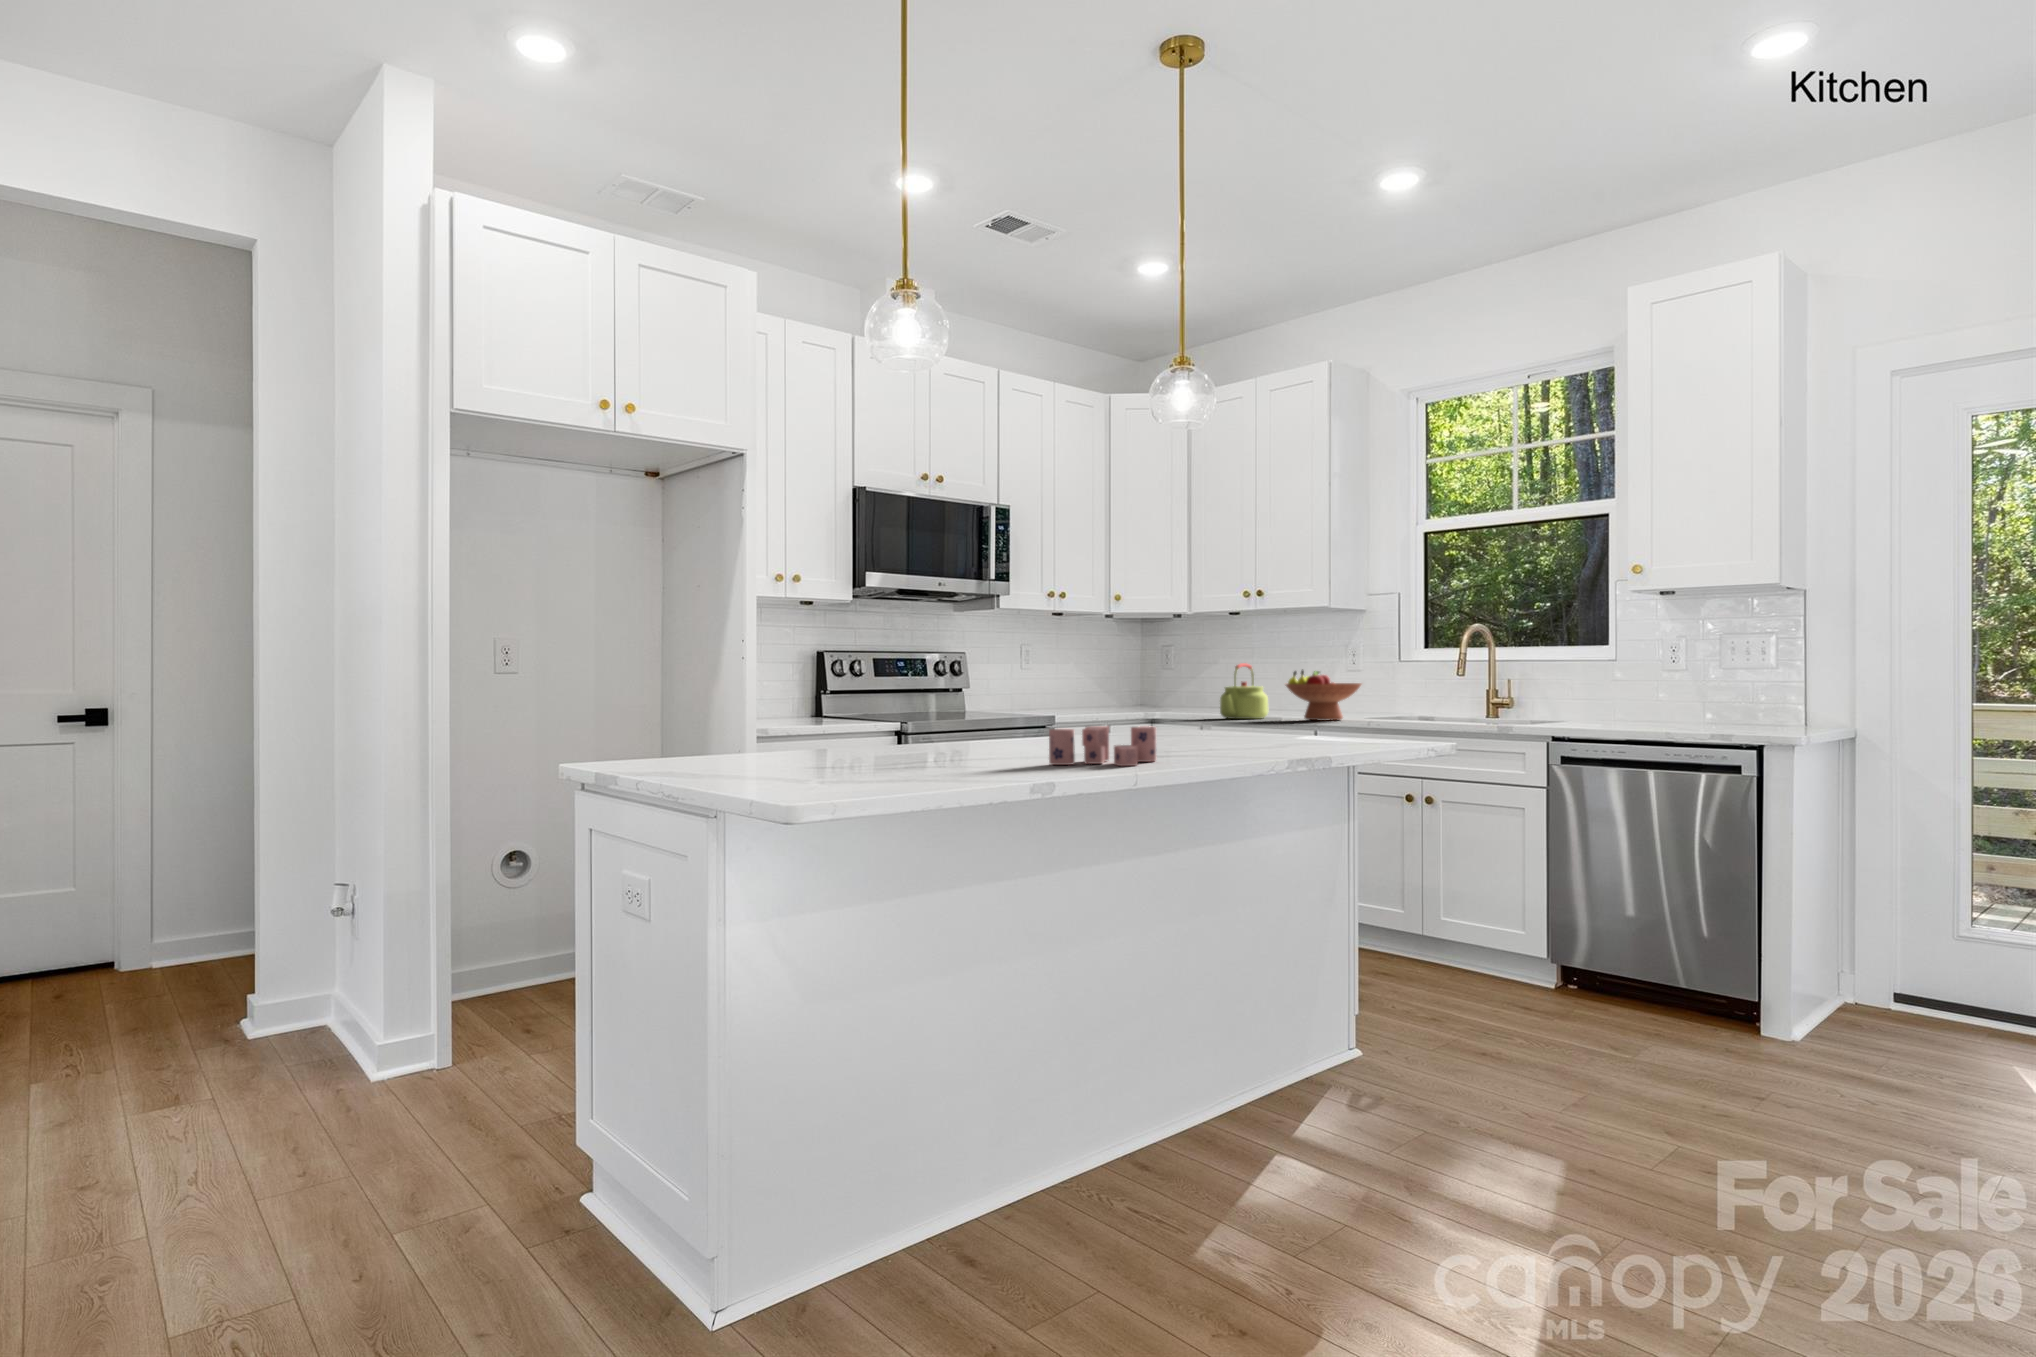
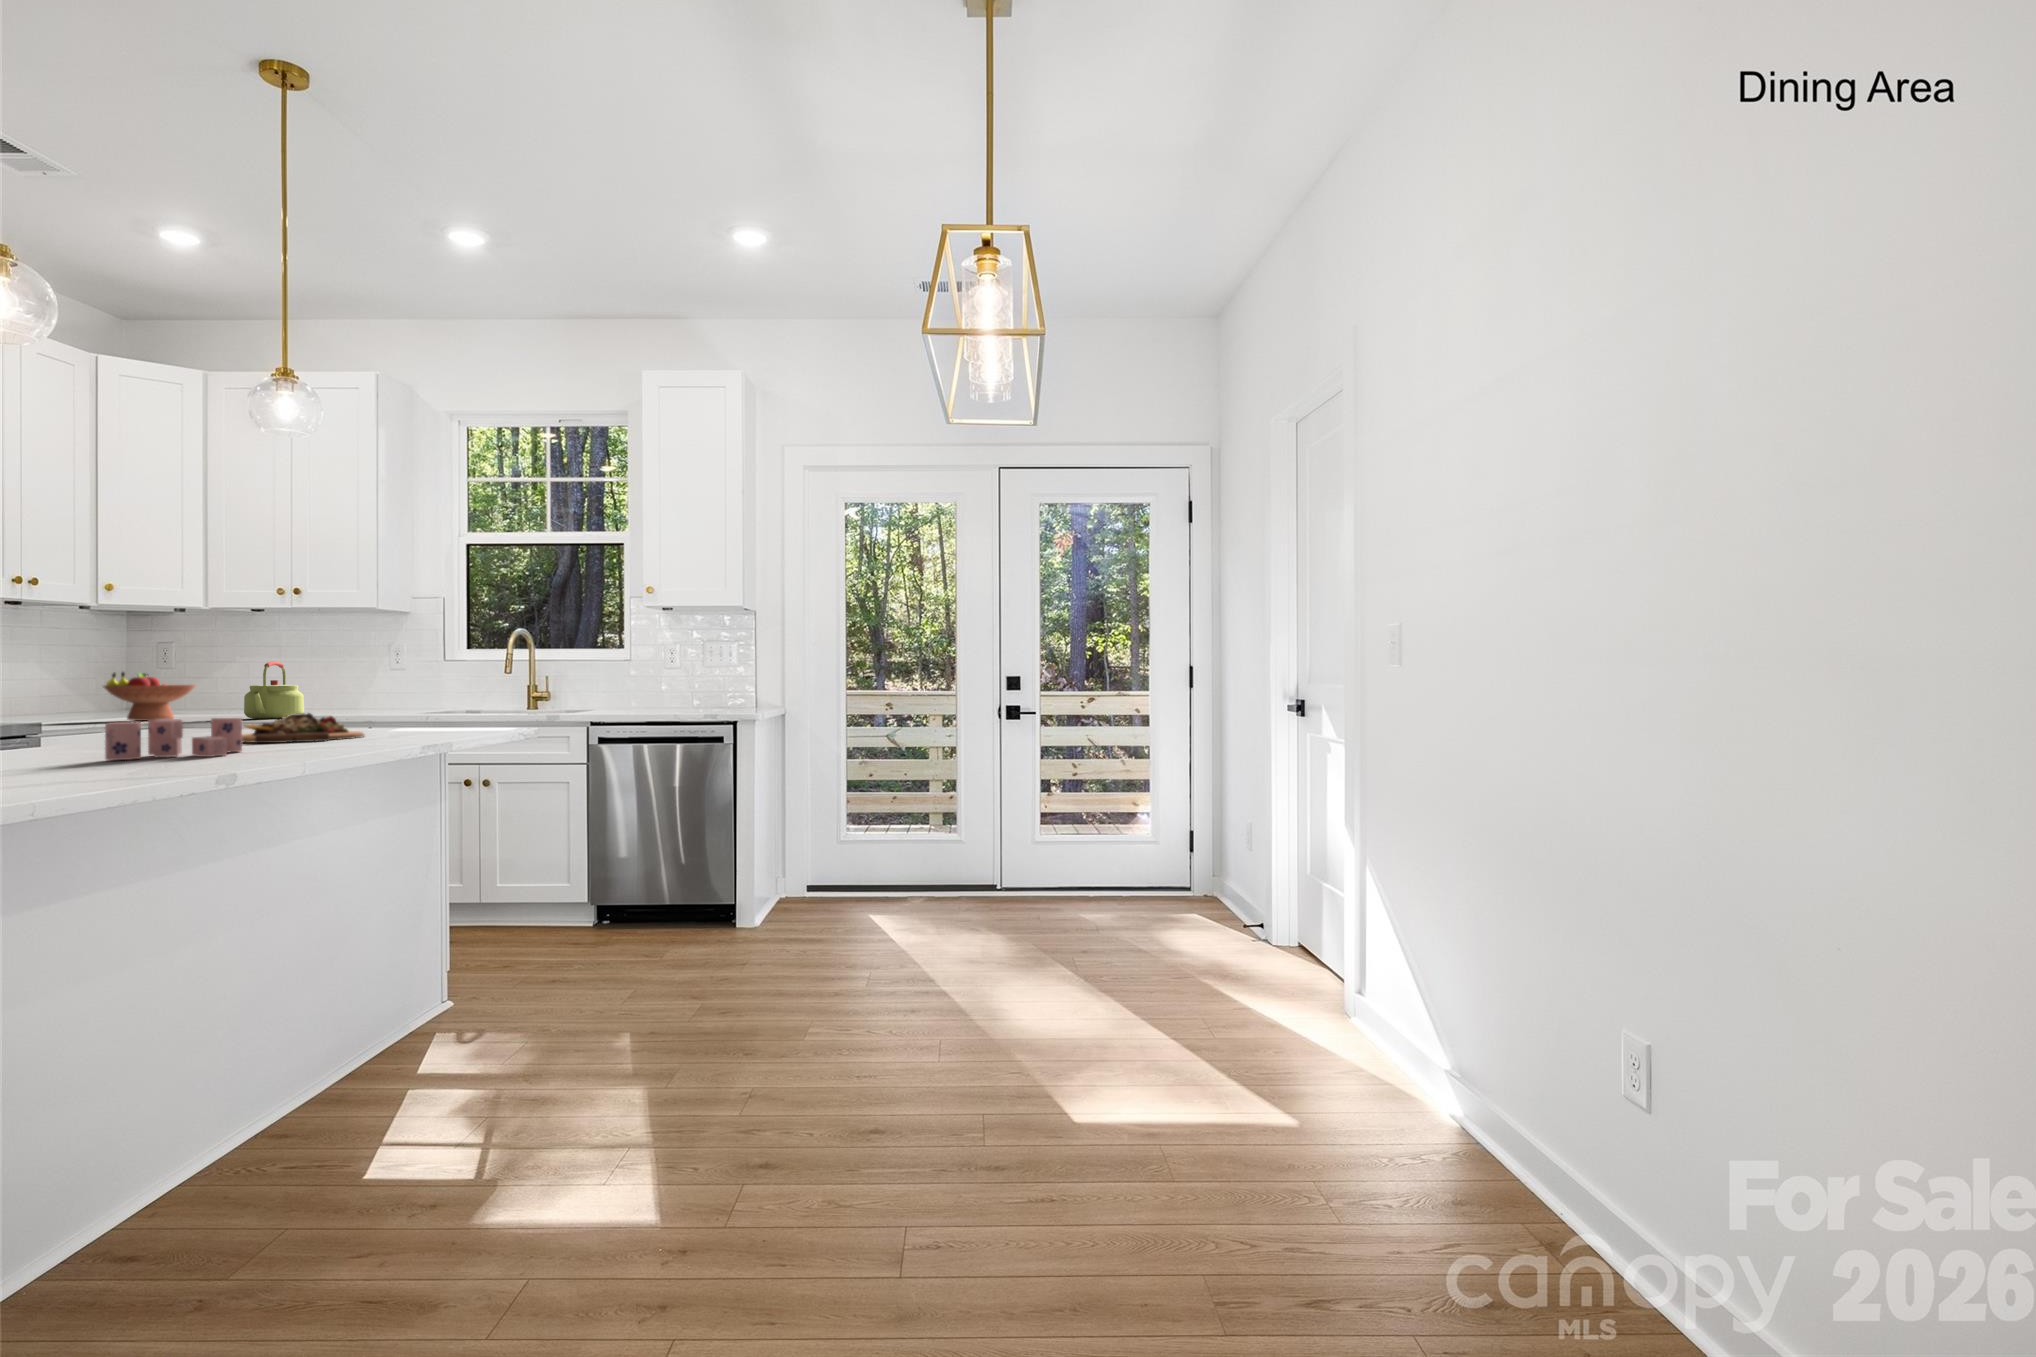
fruit bowl: present [1286,670,1361,721] -> present [103,672,195,721]
cutting board: none [1161,720,1283,752] -> present [242,713,365,743]

